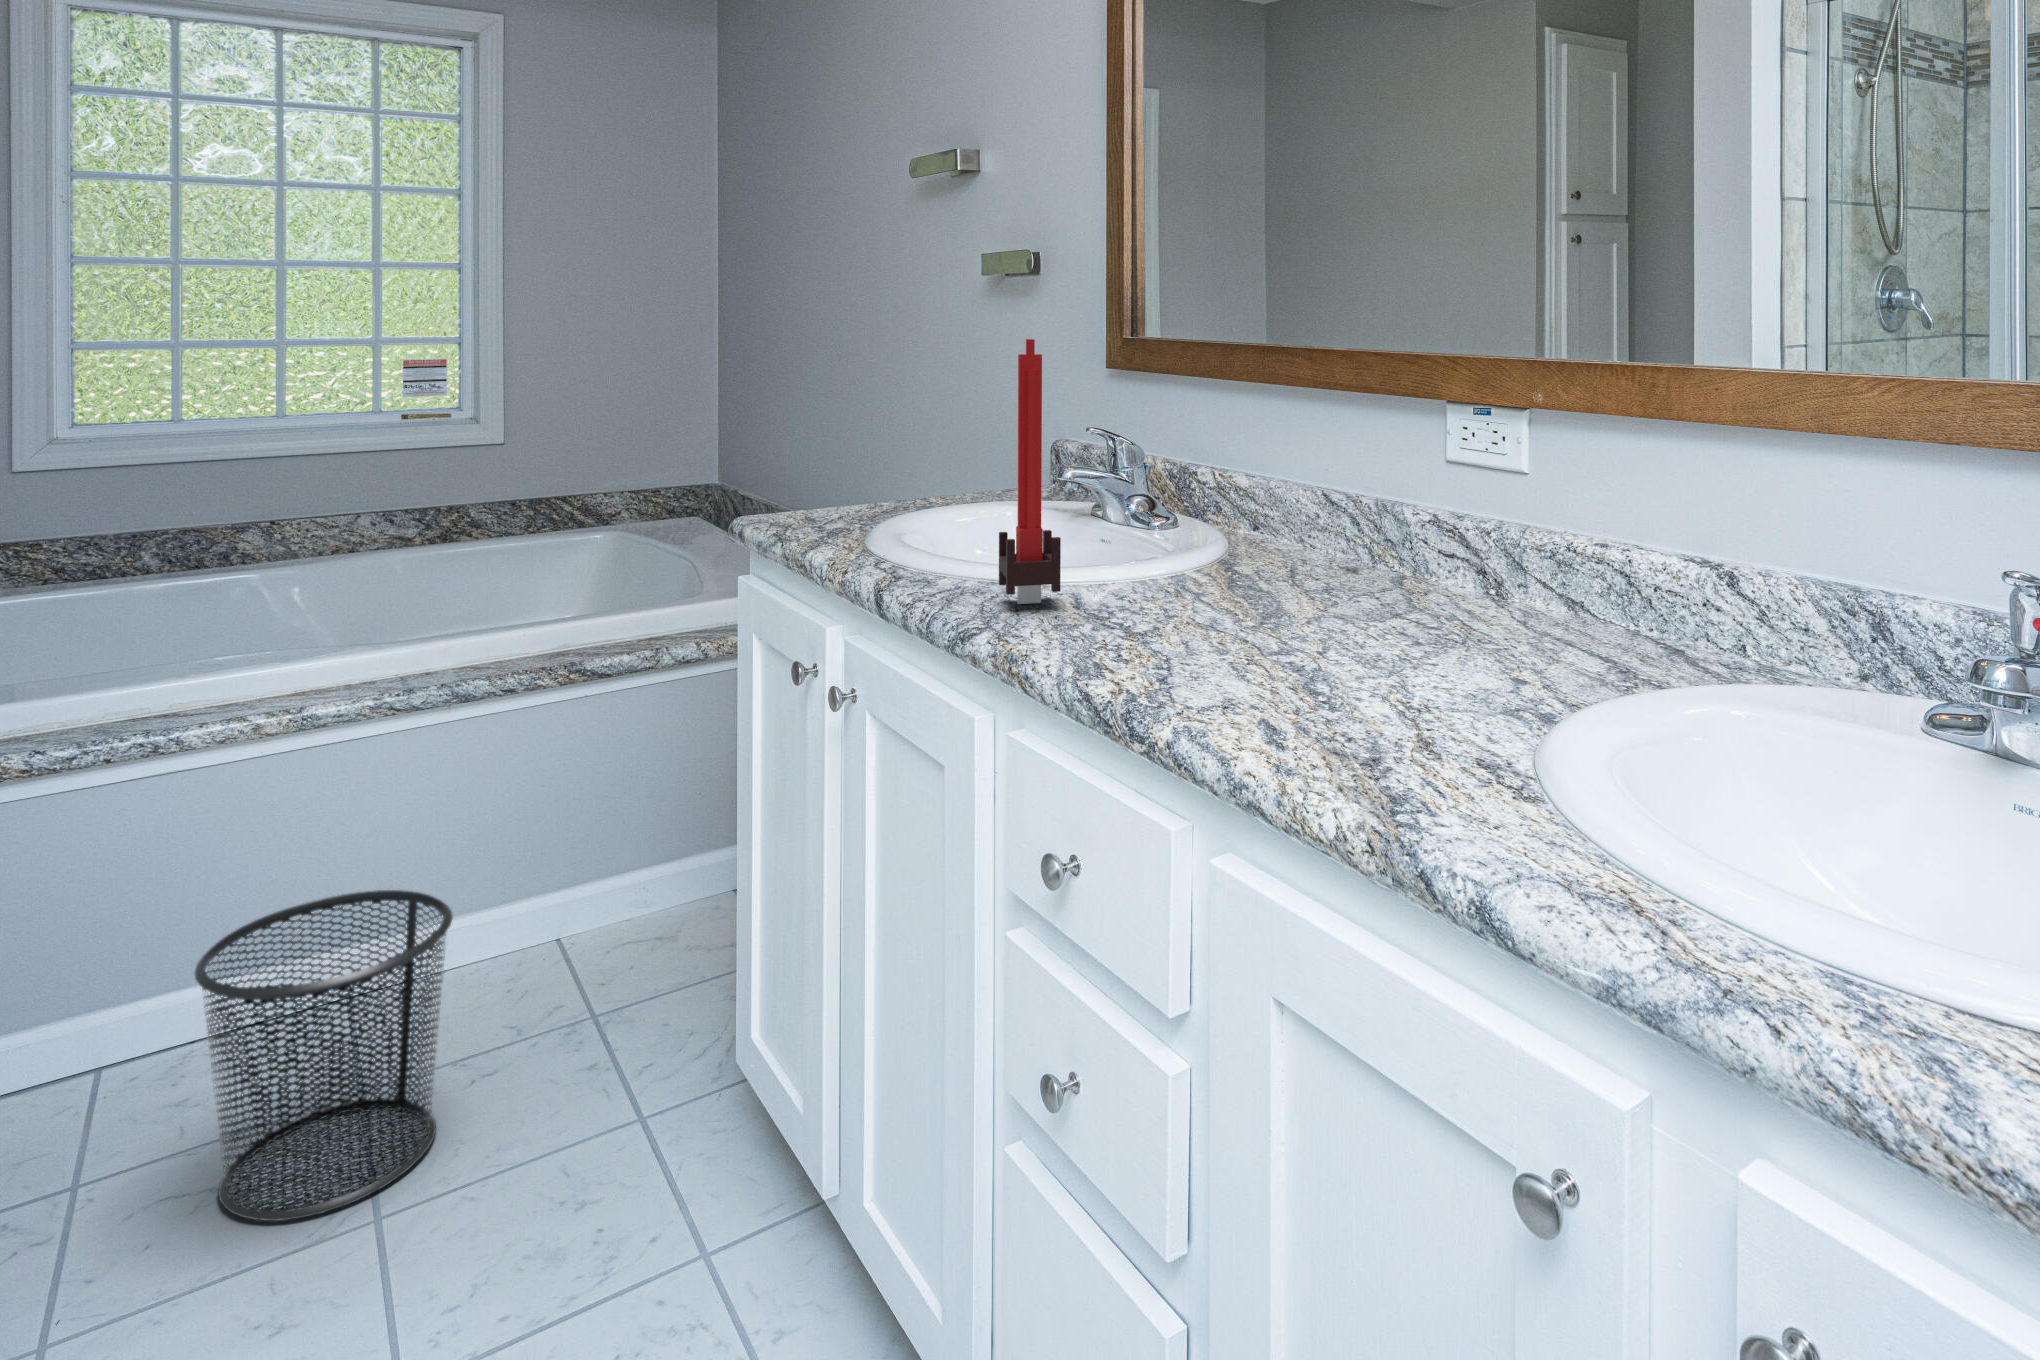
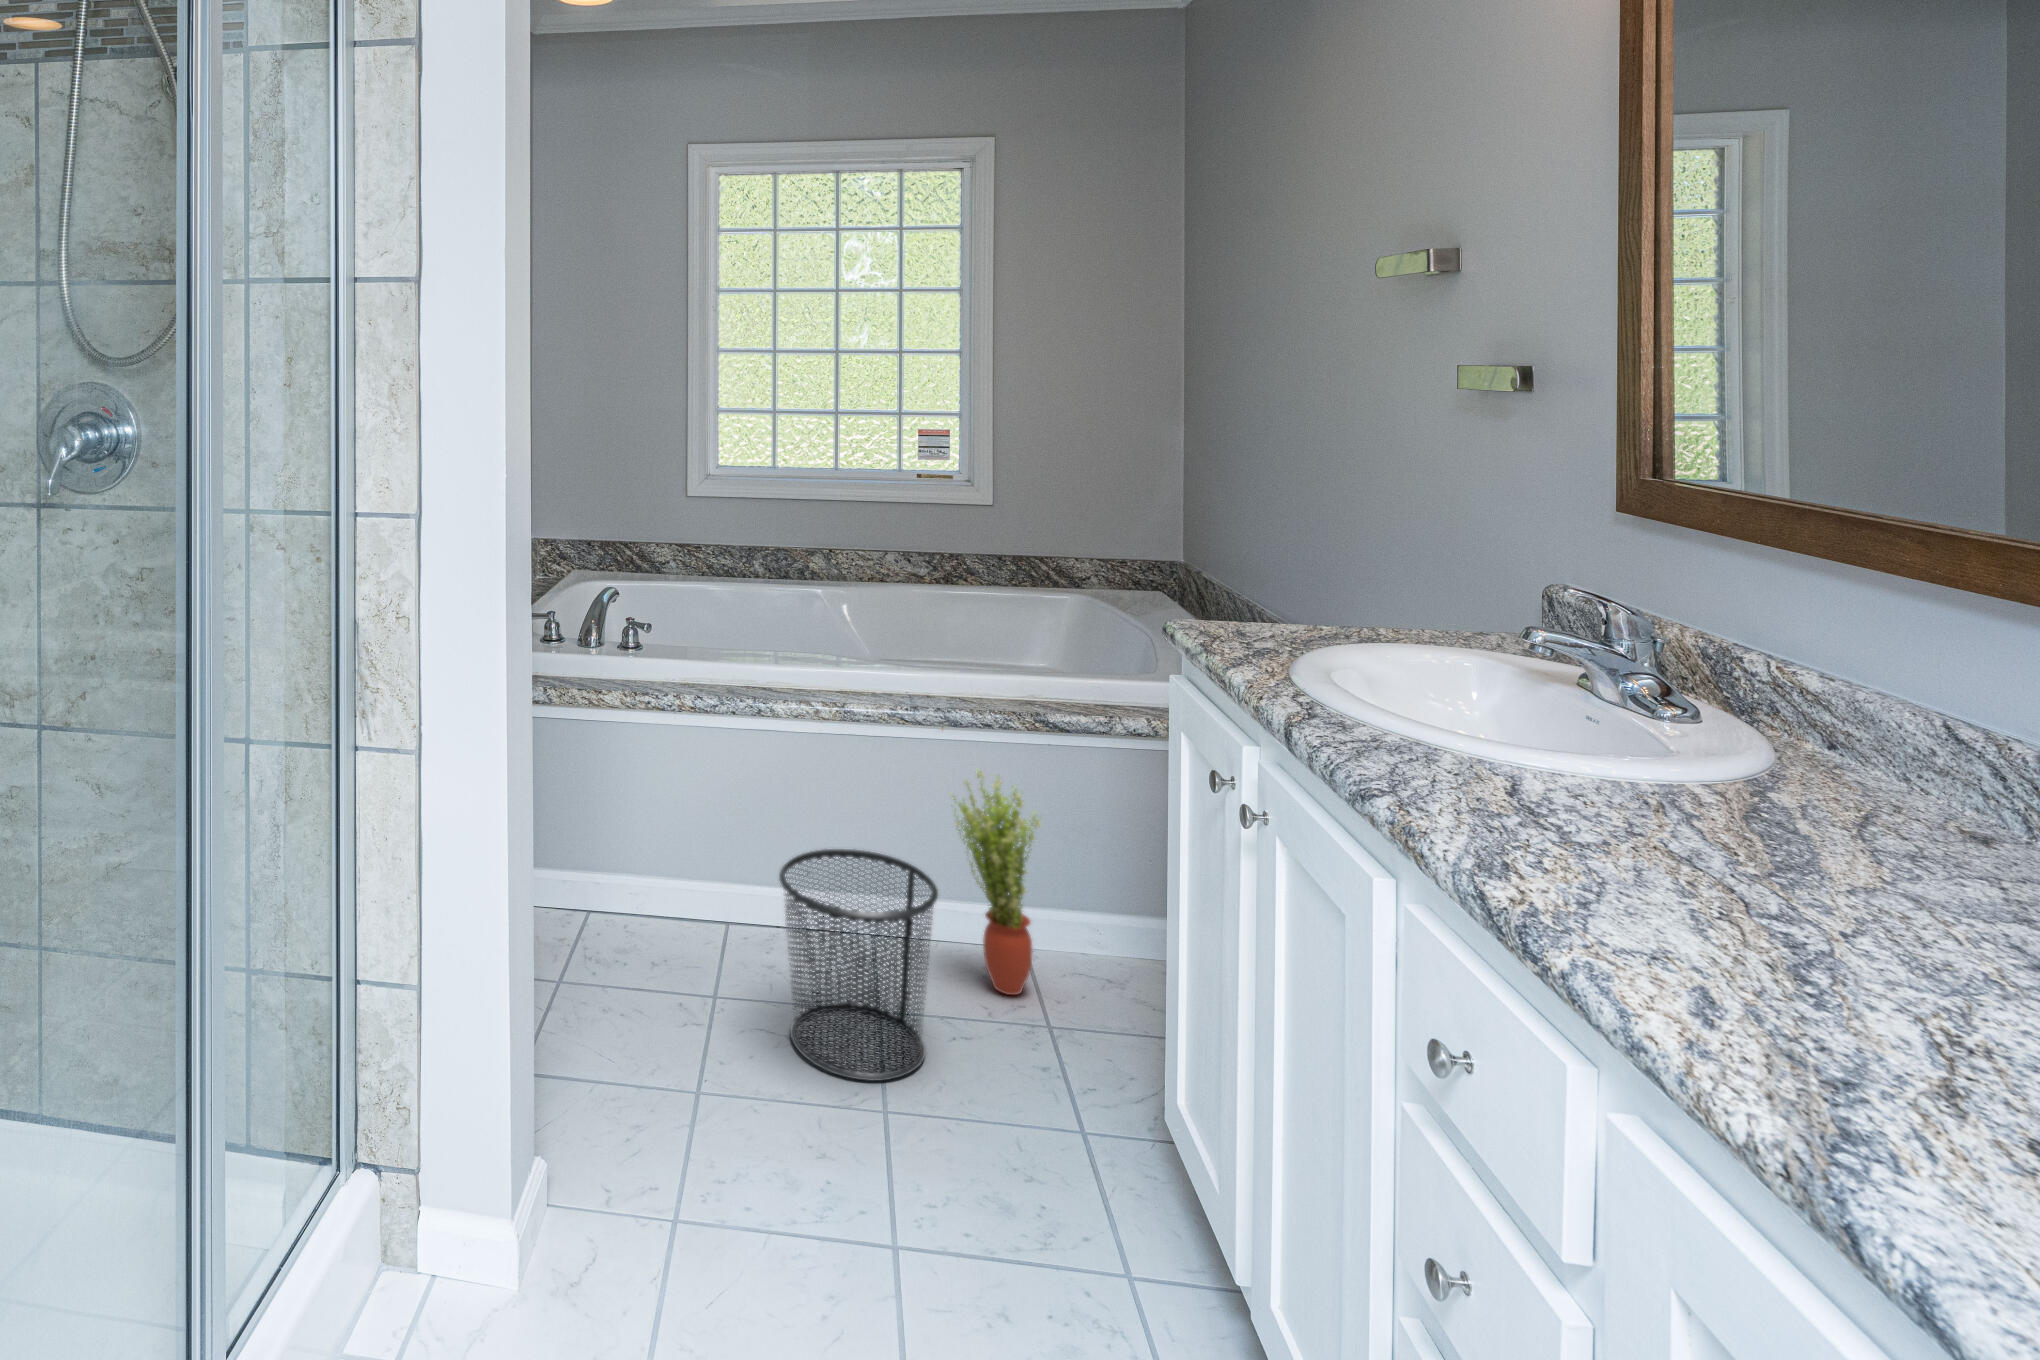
candle: present [999,339,1061,604] -> none [1419,516,1491,781]
potted plant: none [464,745,586,1011] -> present [951,771,1041,995]

